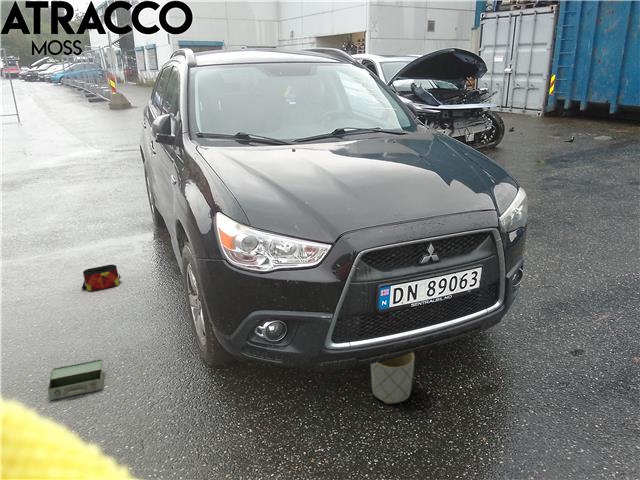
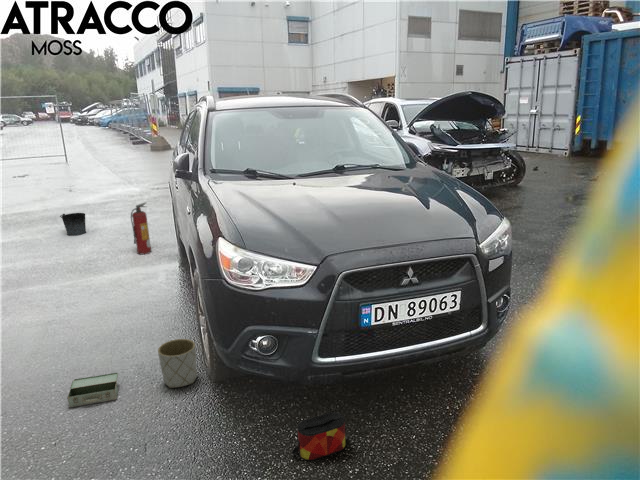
fire extinguisher: none [99,167,123,224] -> present [131,202,151,254]
bucket: none [17,179,47,204] -> present [60,213,86,236]
bag: present [82,265,121,292] -> present [292,412,346,461]
planter: present [371,350,415,404] -> present [158,339,197,388]

